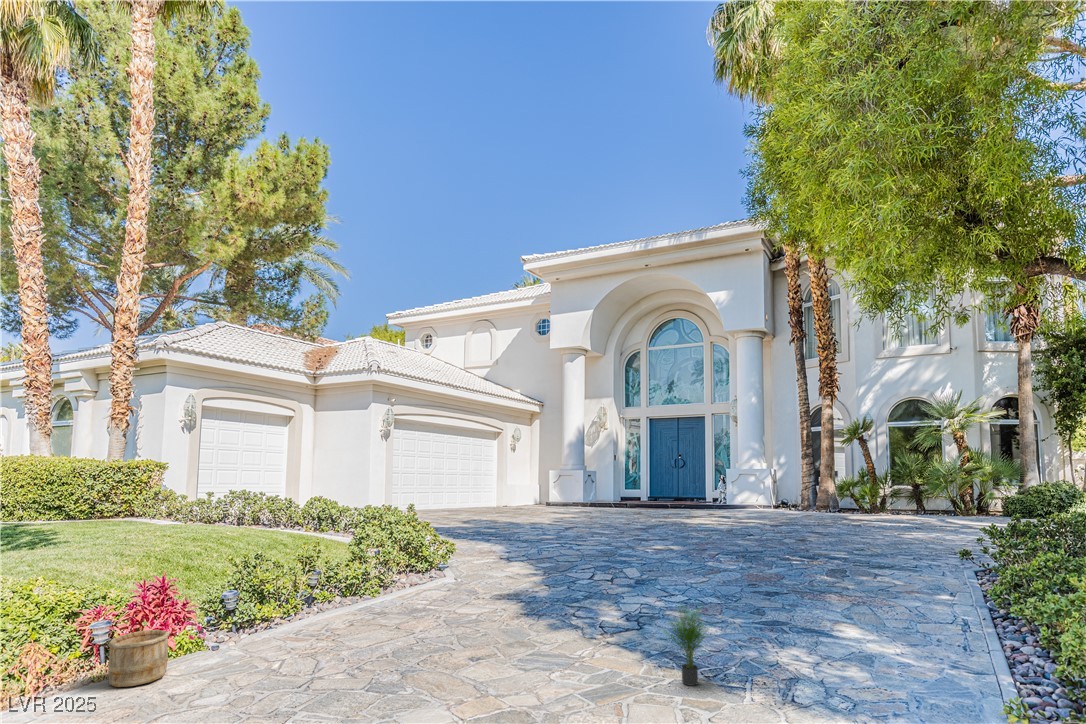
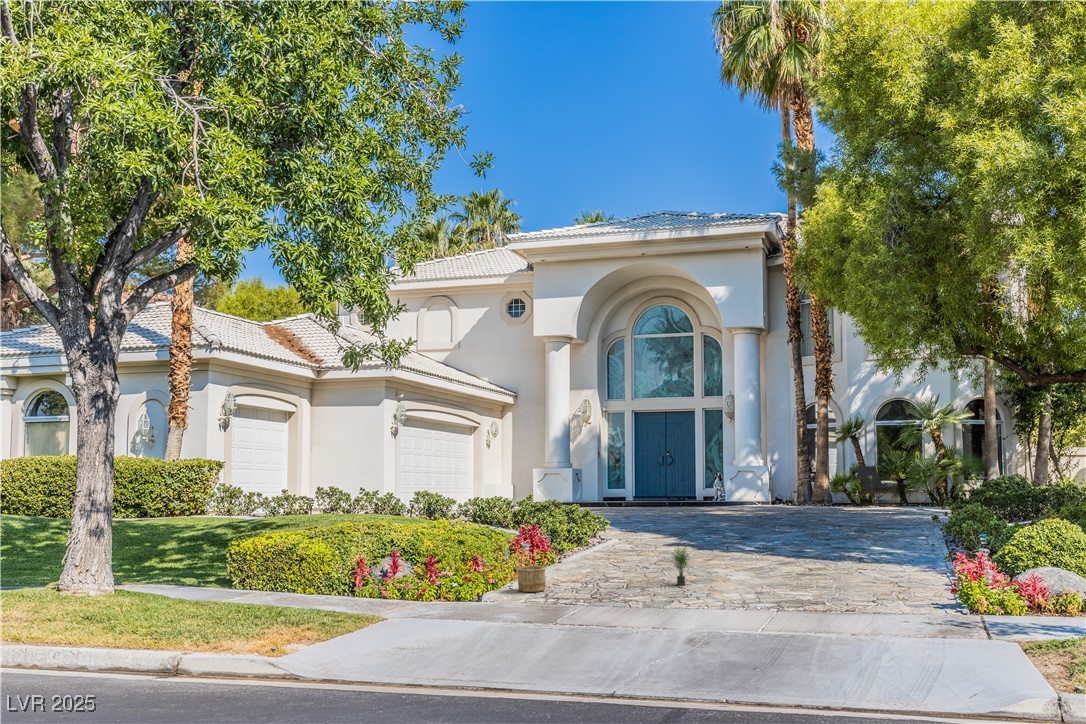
lounge chair: none [865,469,913,509] -> present [856,466,897,502]
potted plant: present [665,606,708,686] -> present [671,549,689,585]

